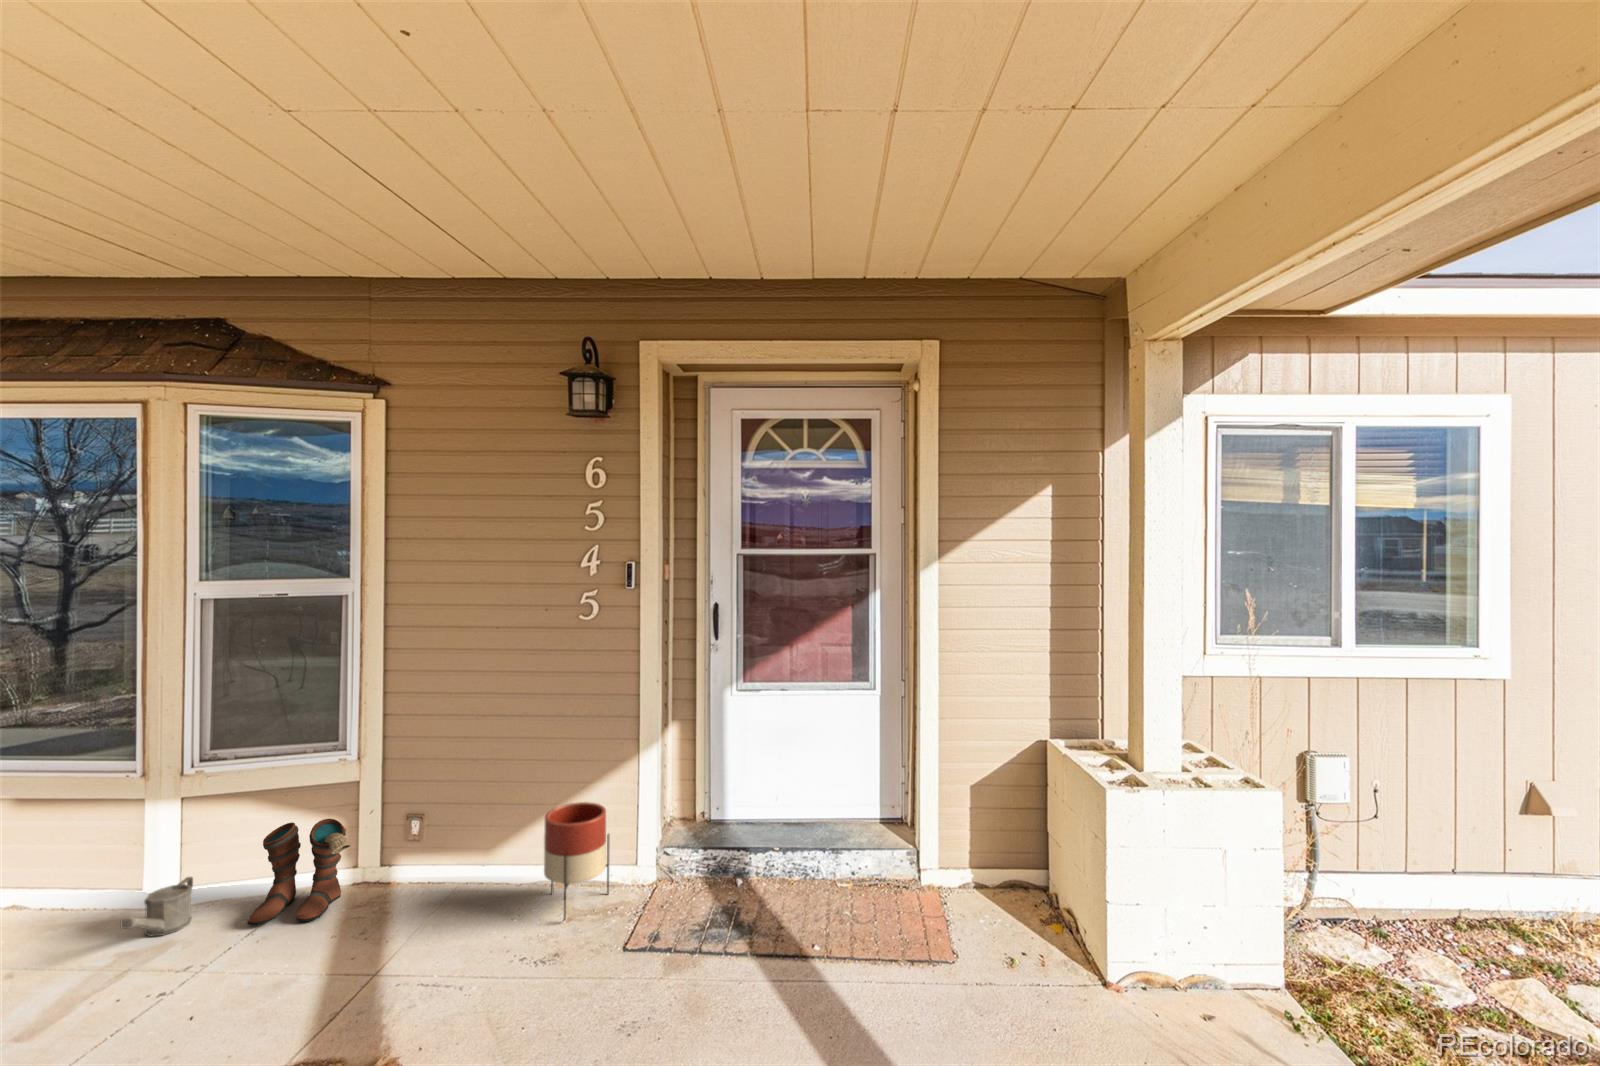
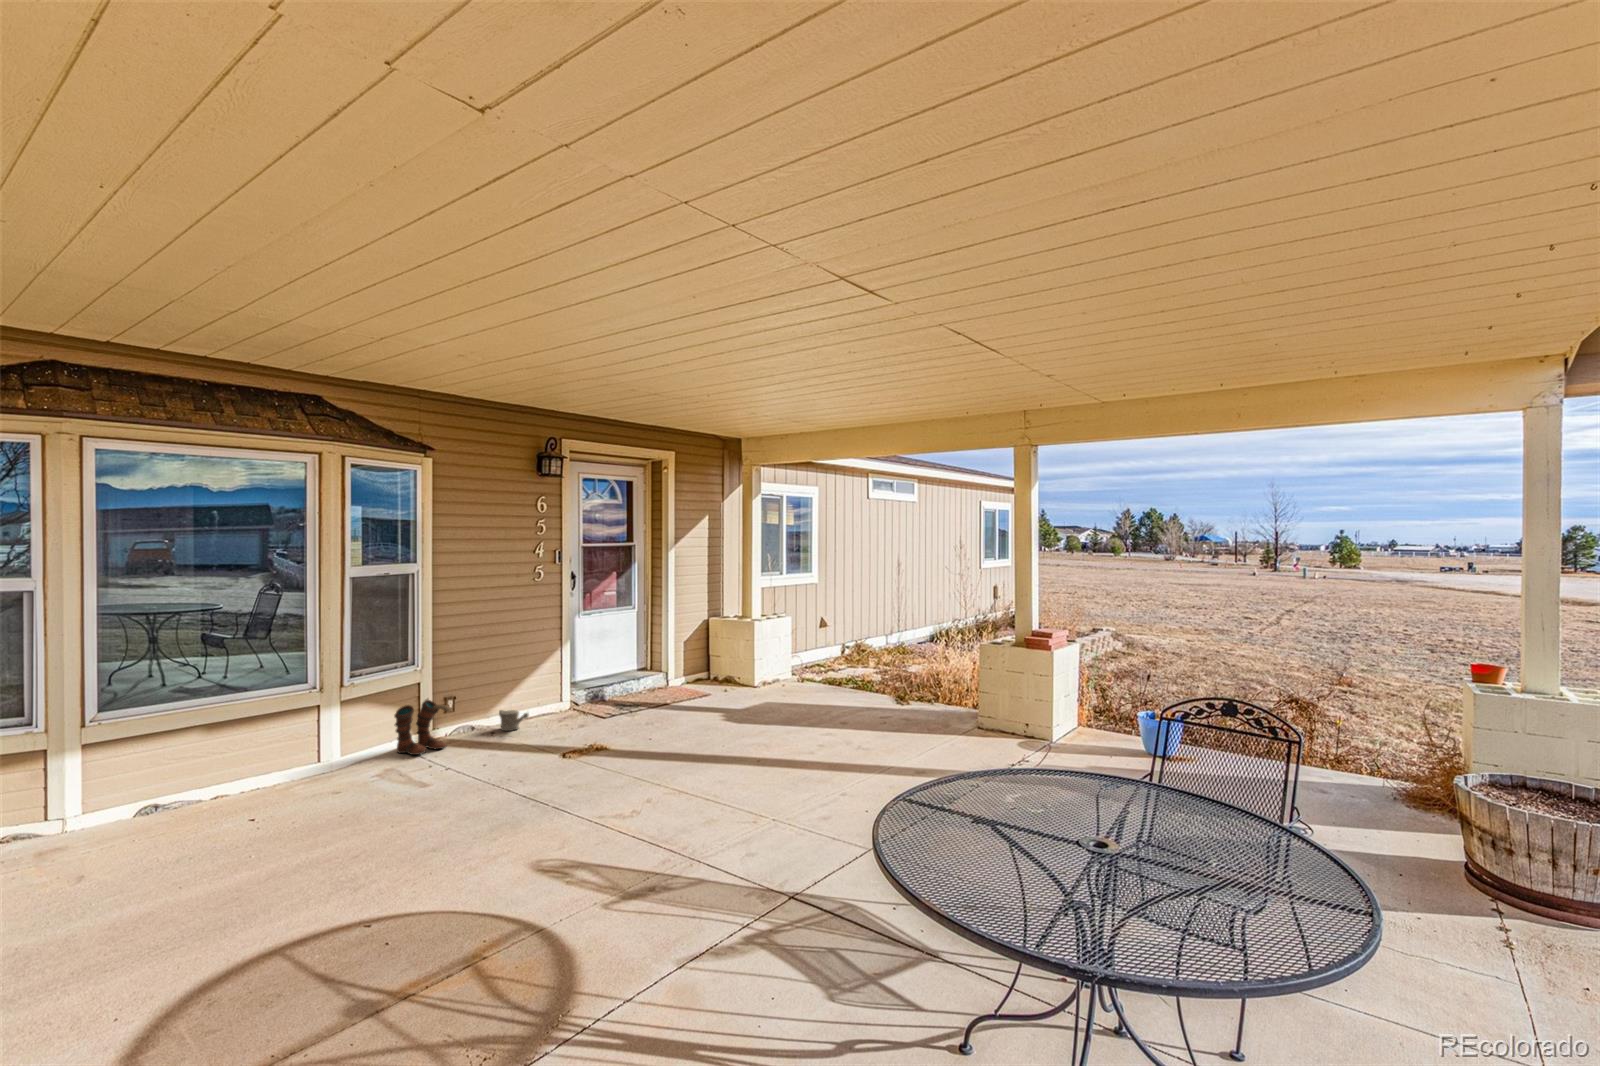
planter: present [544,802,610,920] -> none [535,671,568,720]
watering can: present [121,877,193,936] -> present [499,710,528,731]

